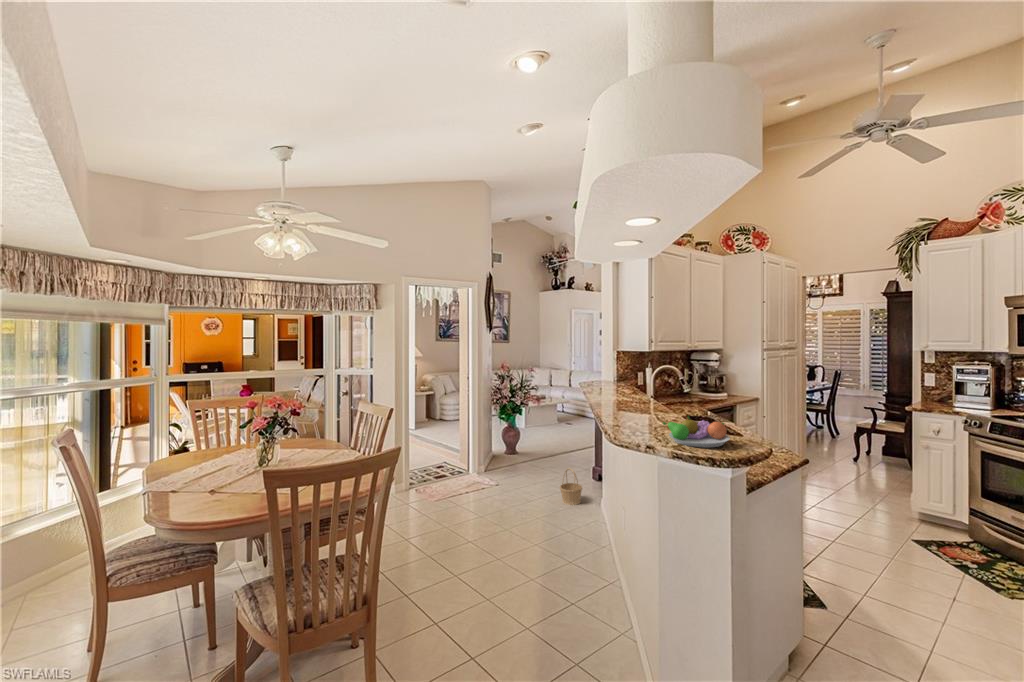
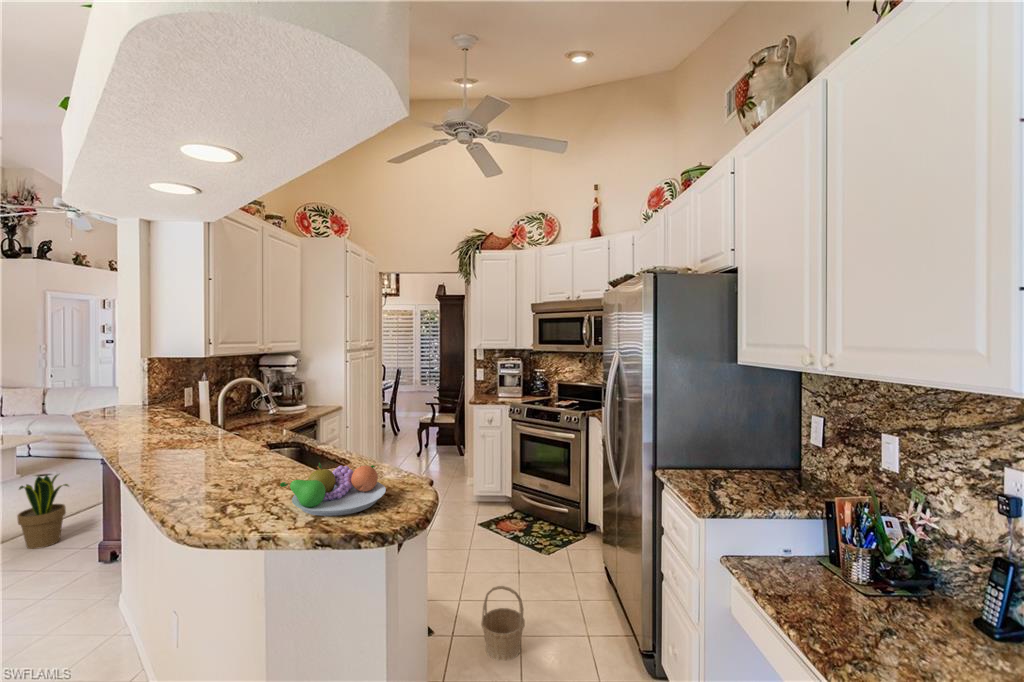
potted plant: none [556,420,579,464] -> present [17,475,68,549]
basket: present [560,468,582,505] -> present [481,586,525,661]

